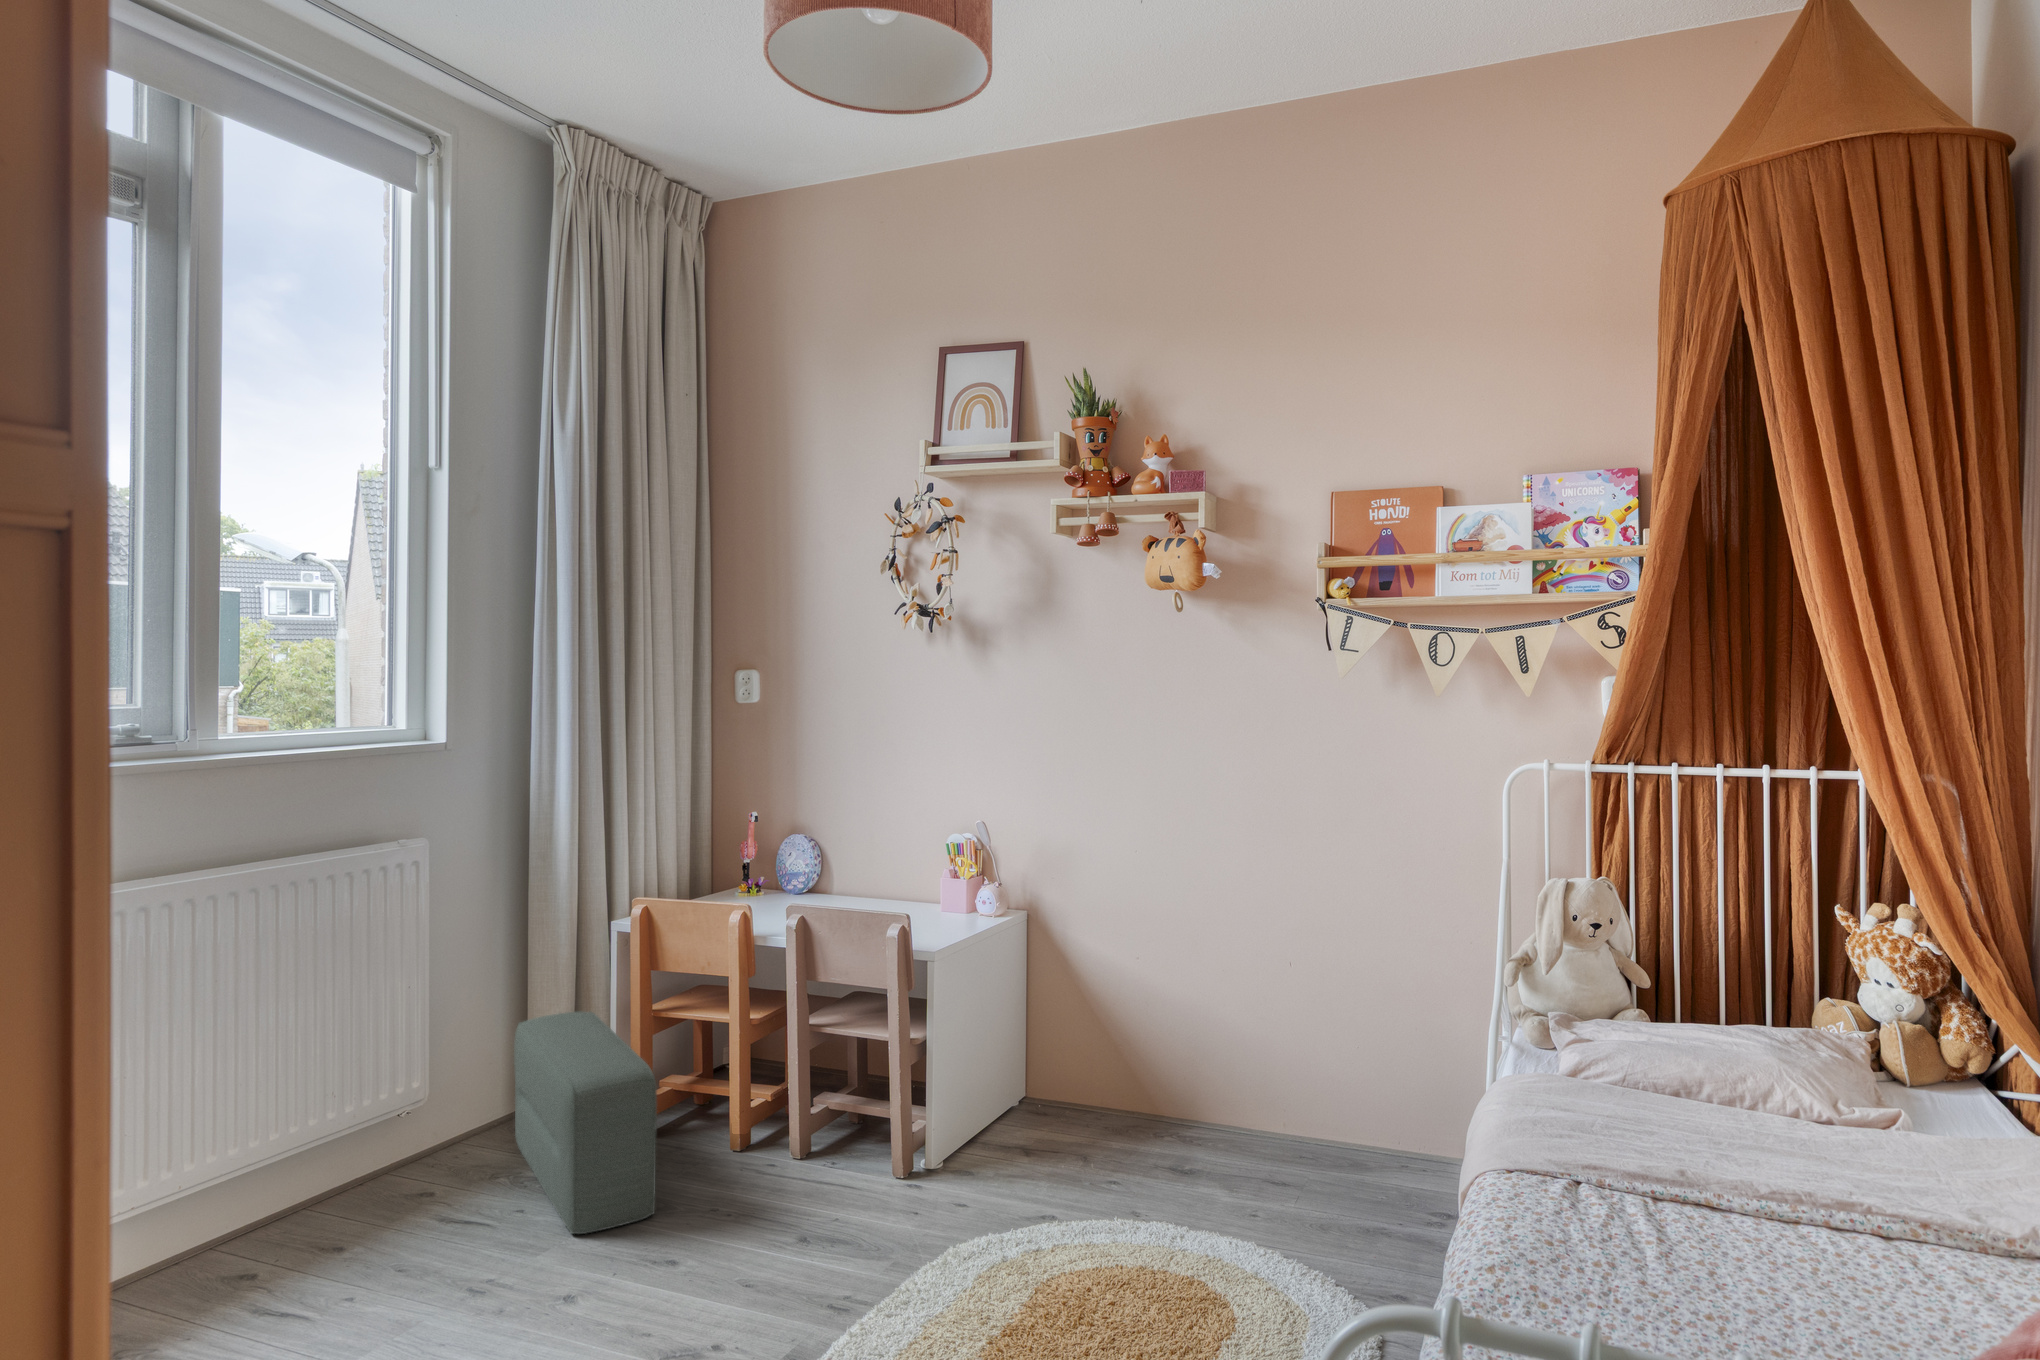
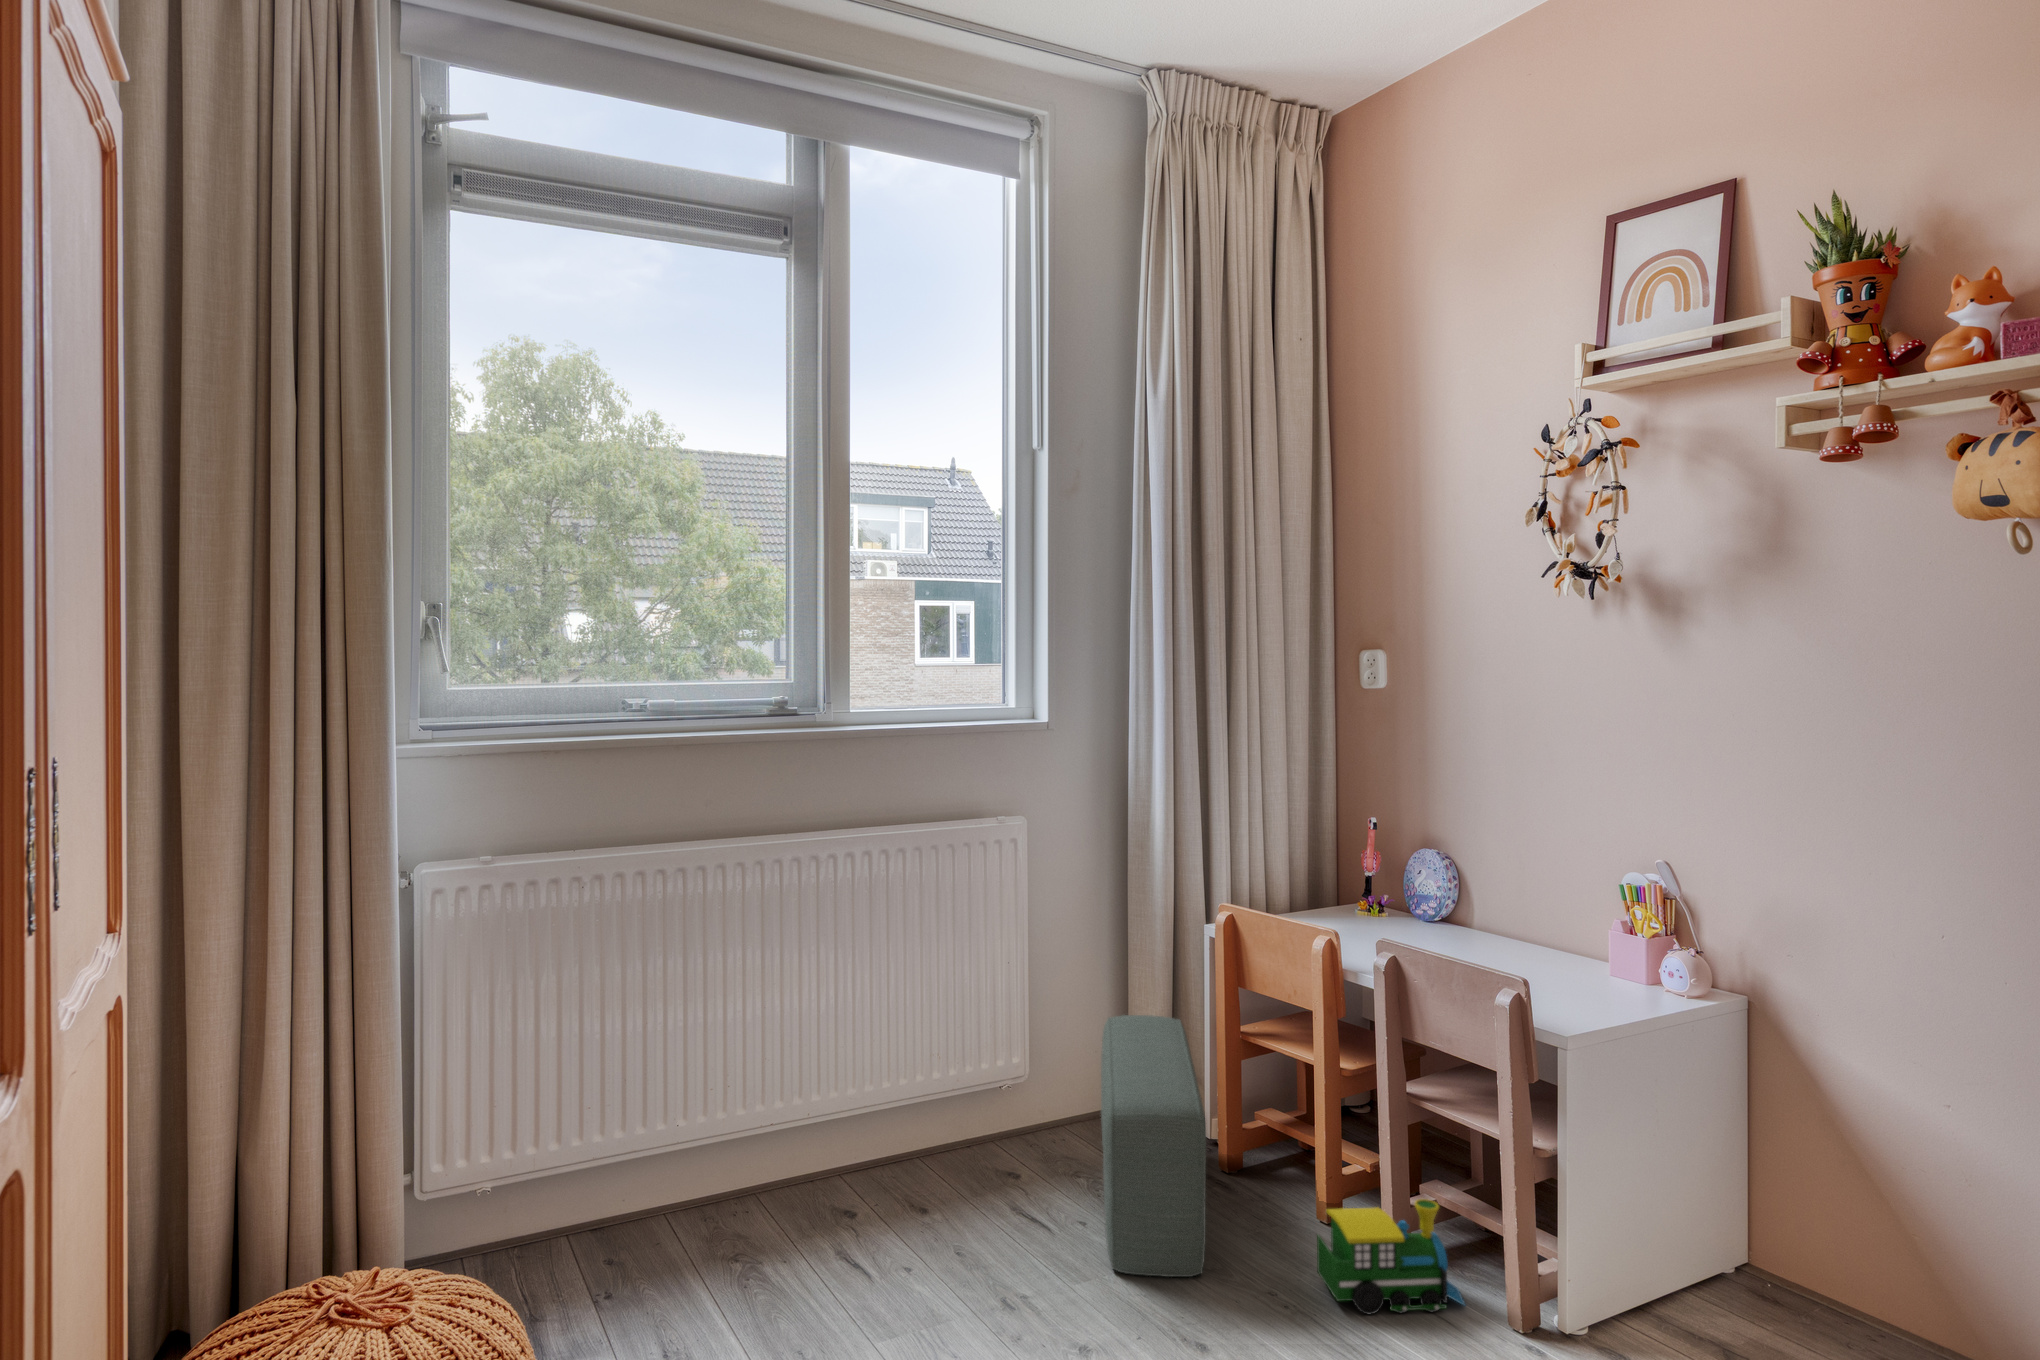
toy train: none [749,1102,863,1201] -> present [1317,1199,1465,1314]

